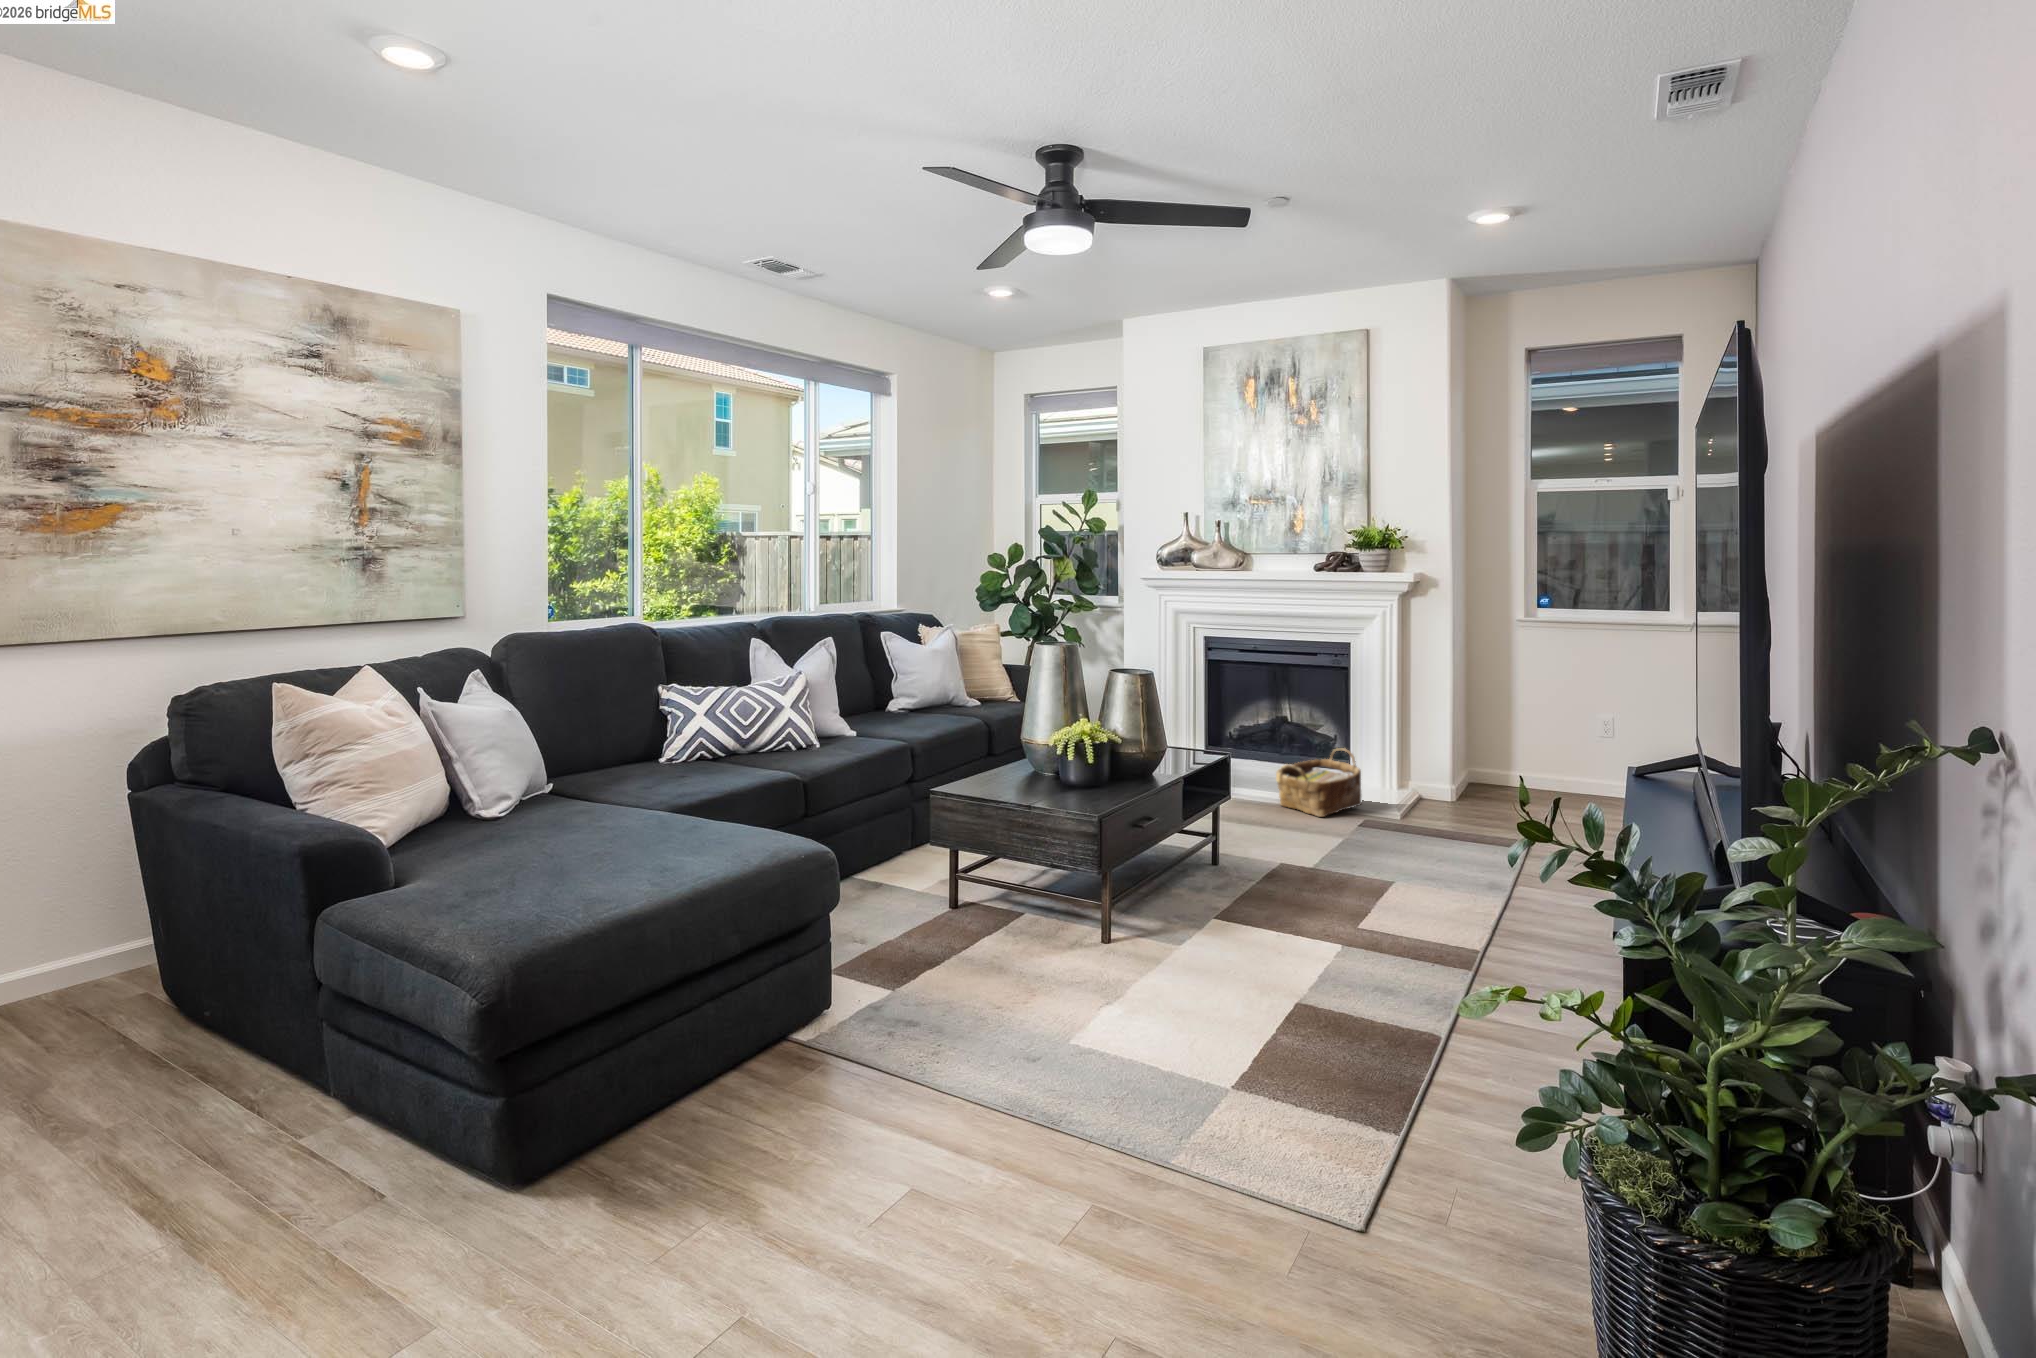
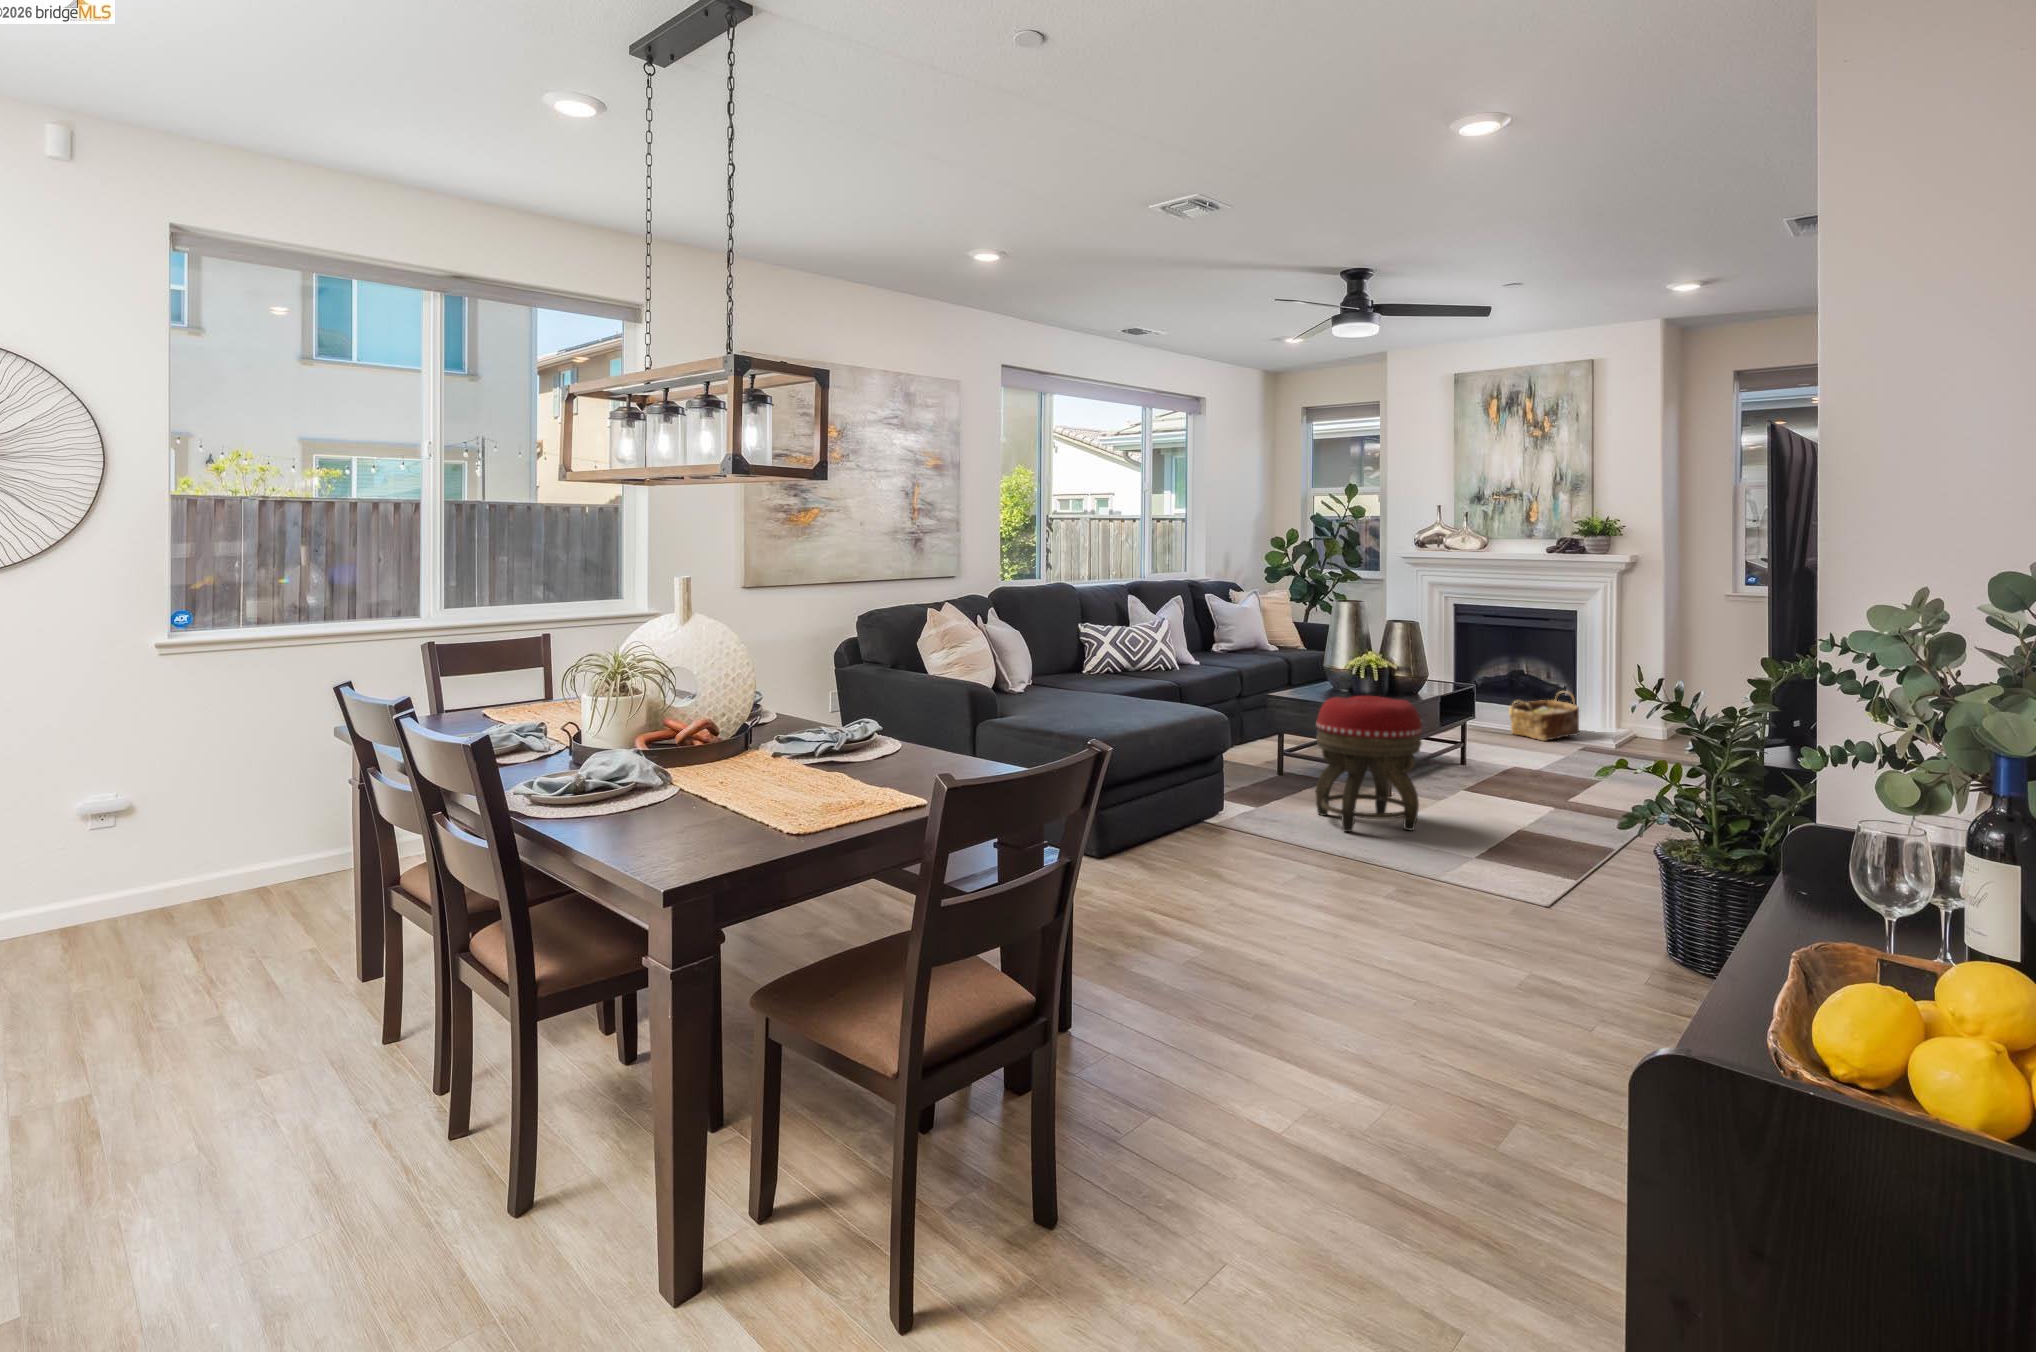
footstool: none [956,823,1146,1111] -> present [1316,696,1422,832]

